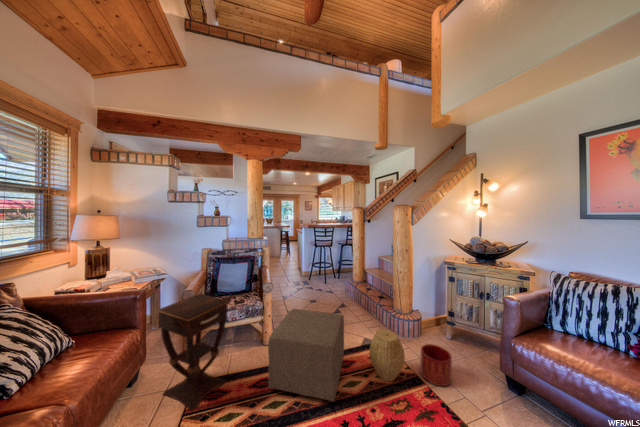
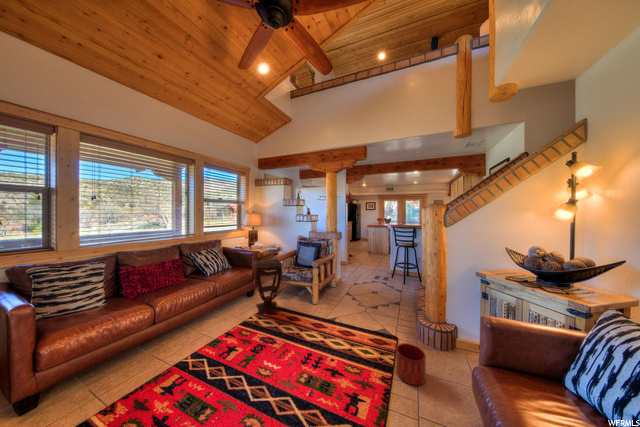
ottoman: present [268,309,344,401] -> none [292,282,350,342]
woven basket: present [369,329,405,381] -> none [355,314,385,358]

